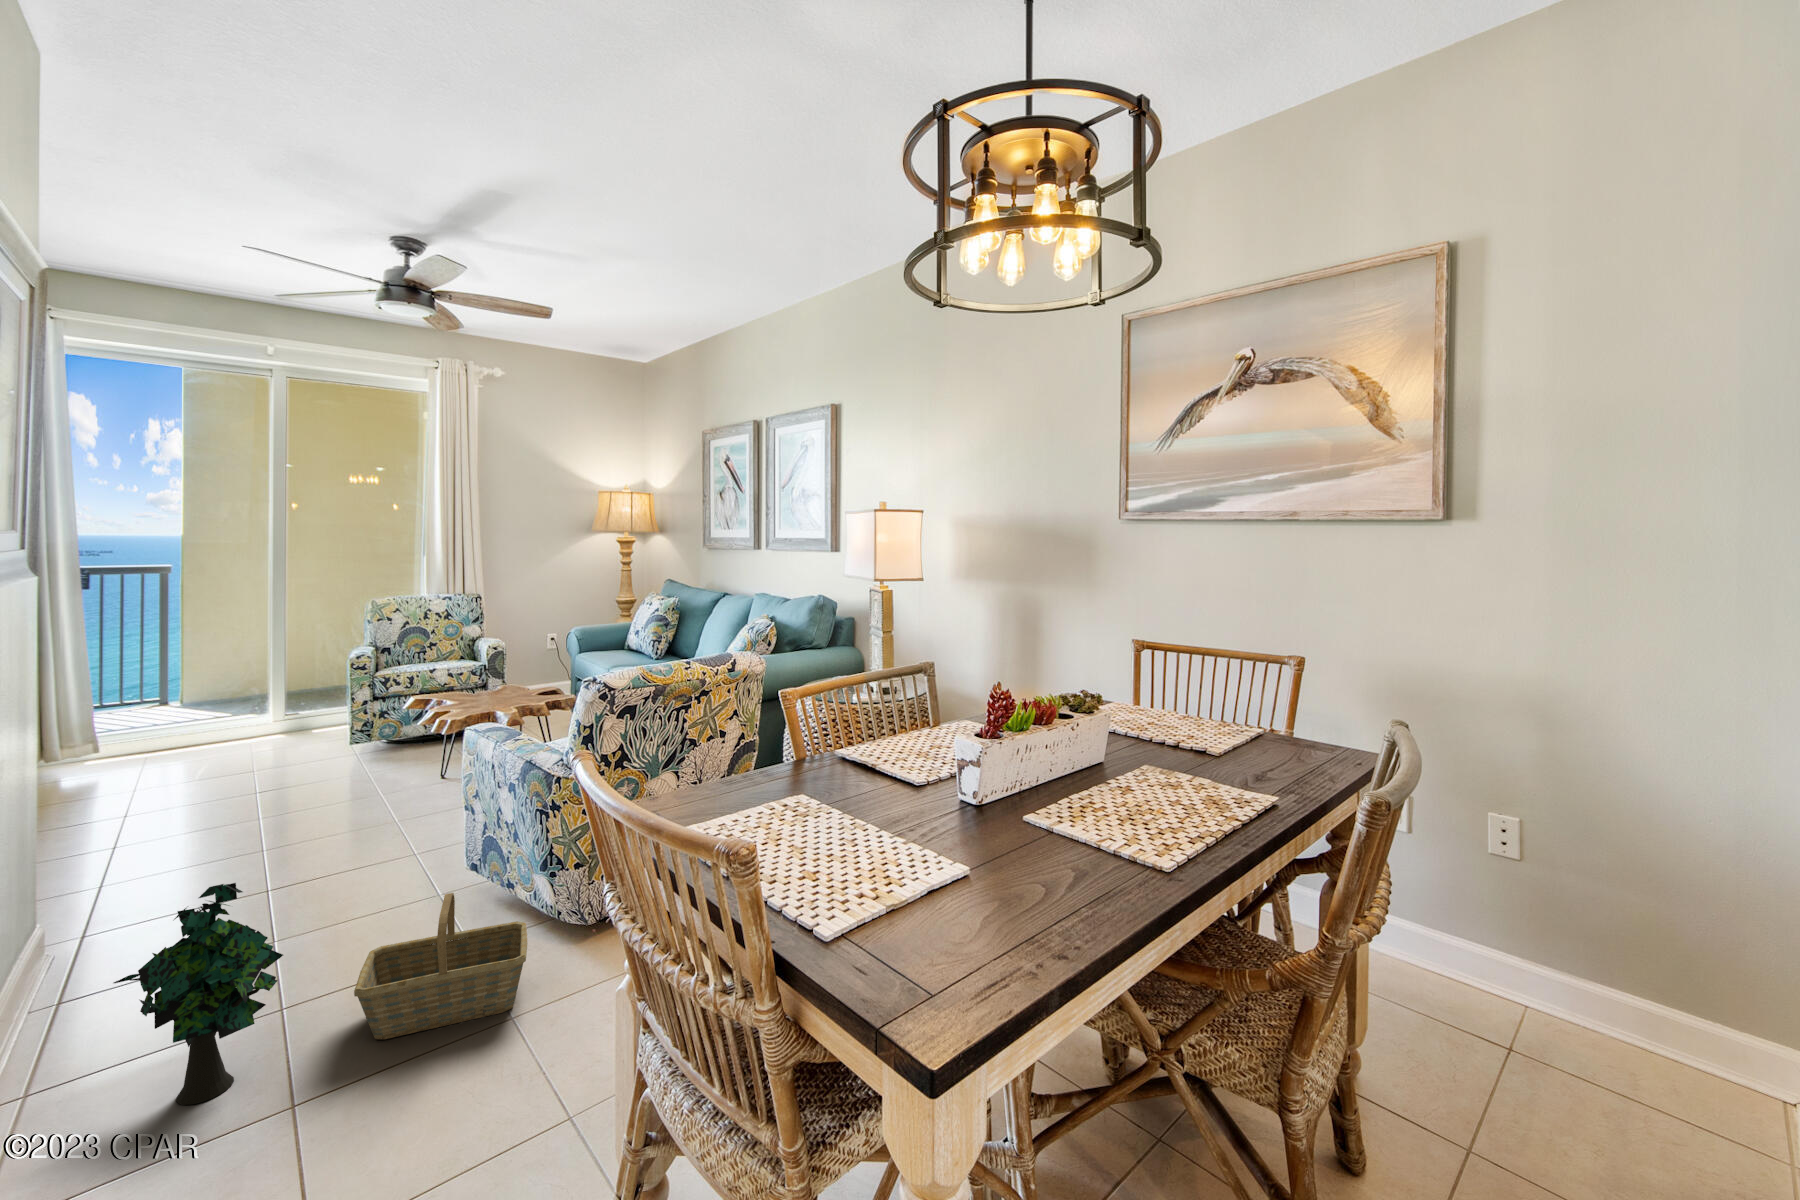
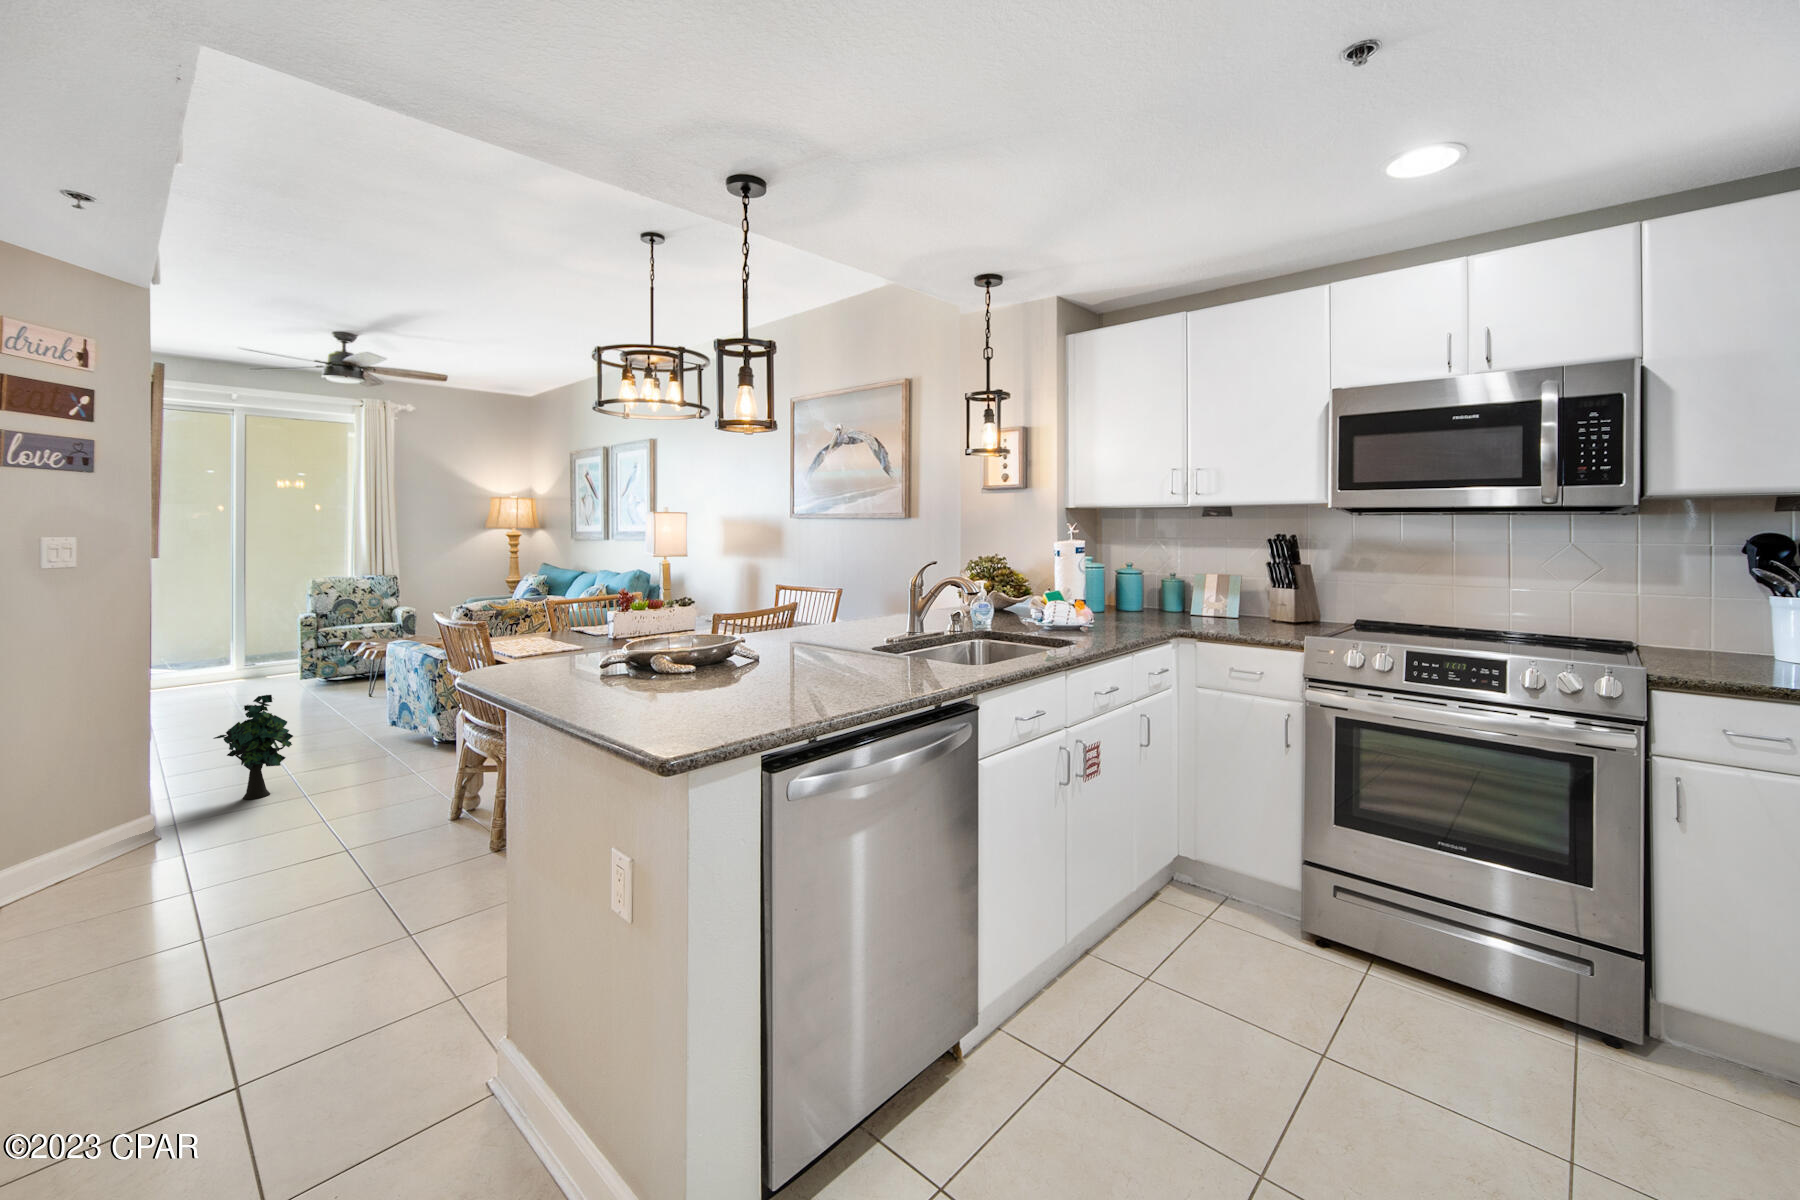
basket: present [354,893,527,1039] -> none [331,715,424,782]

